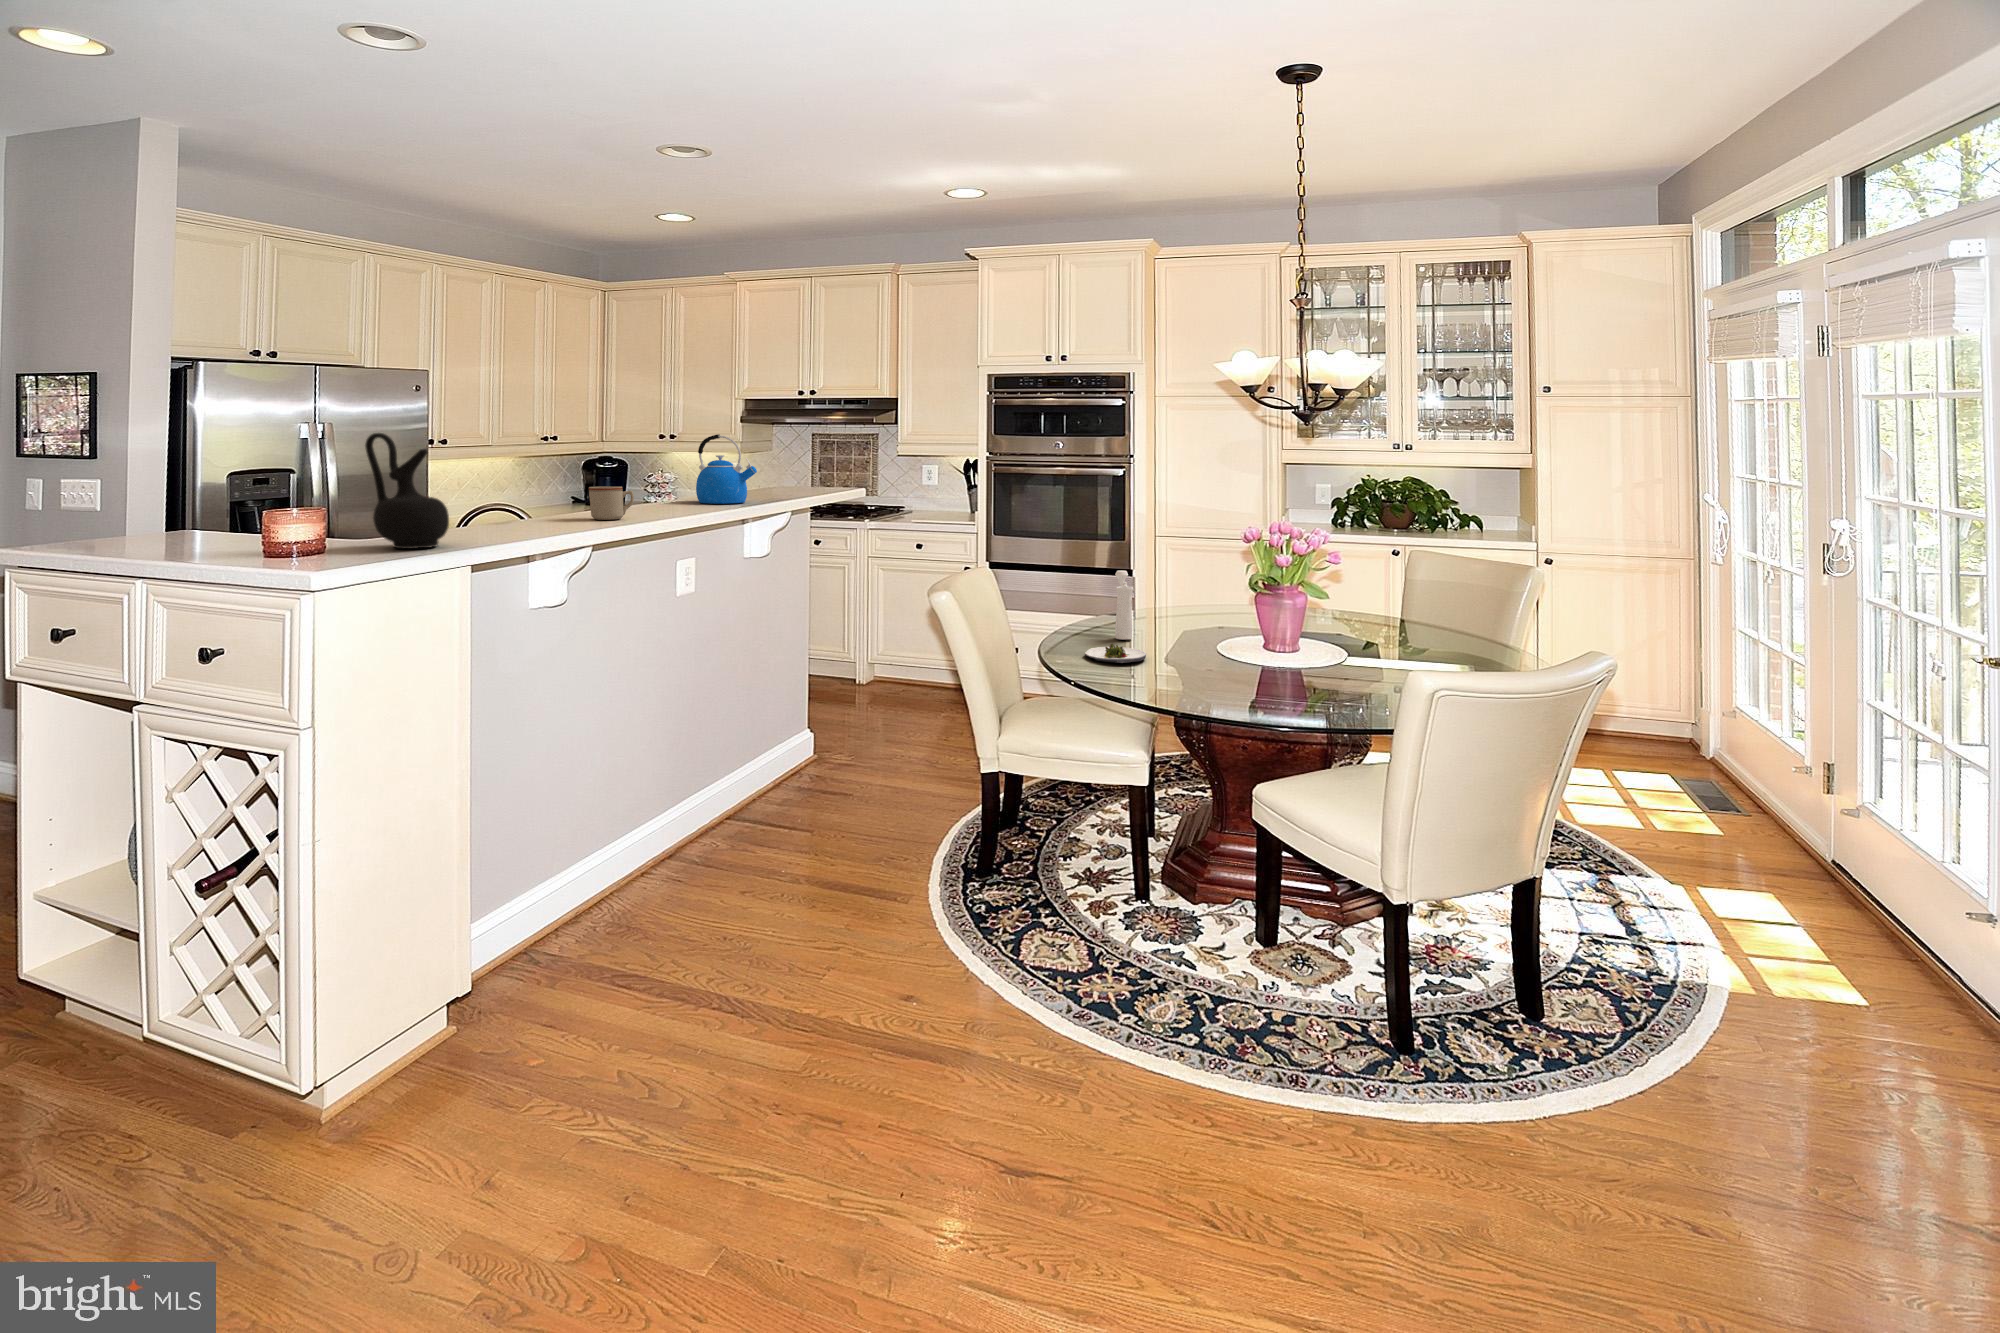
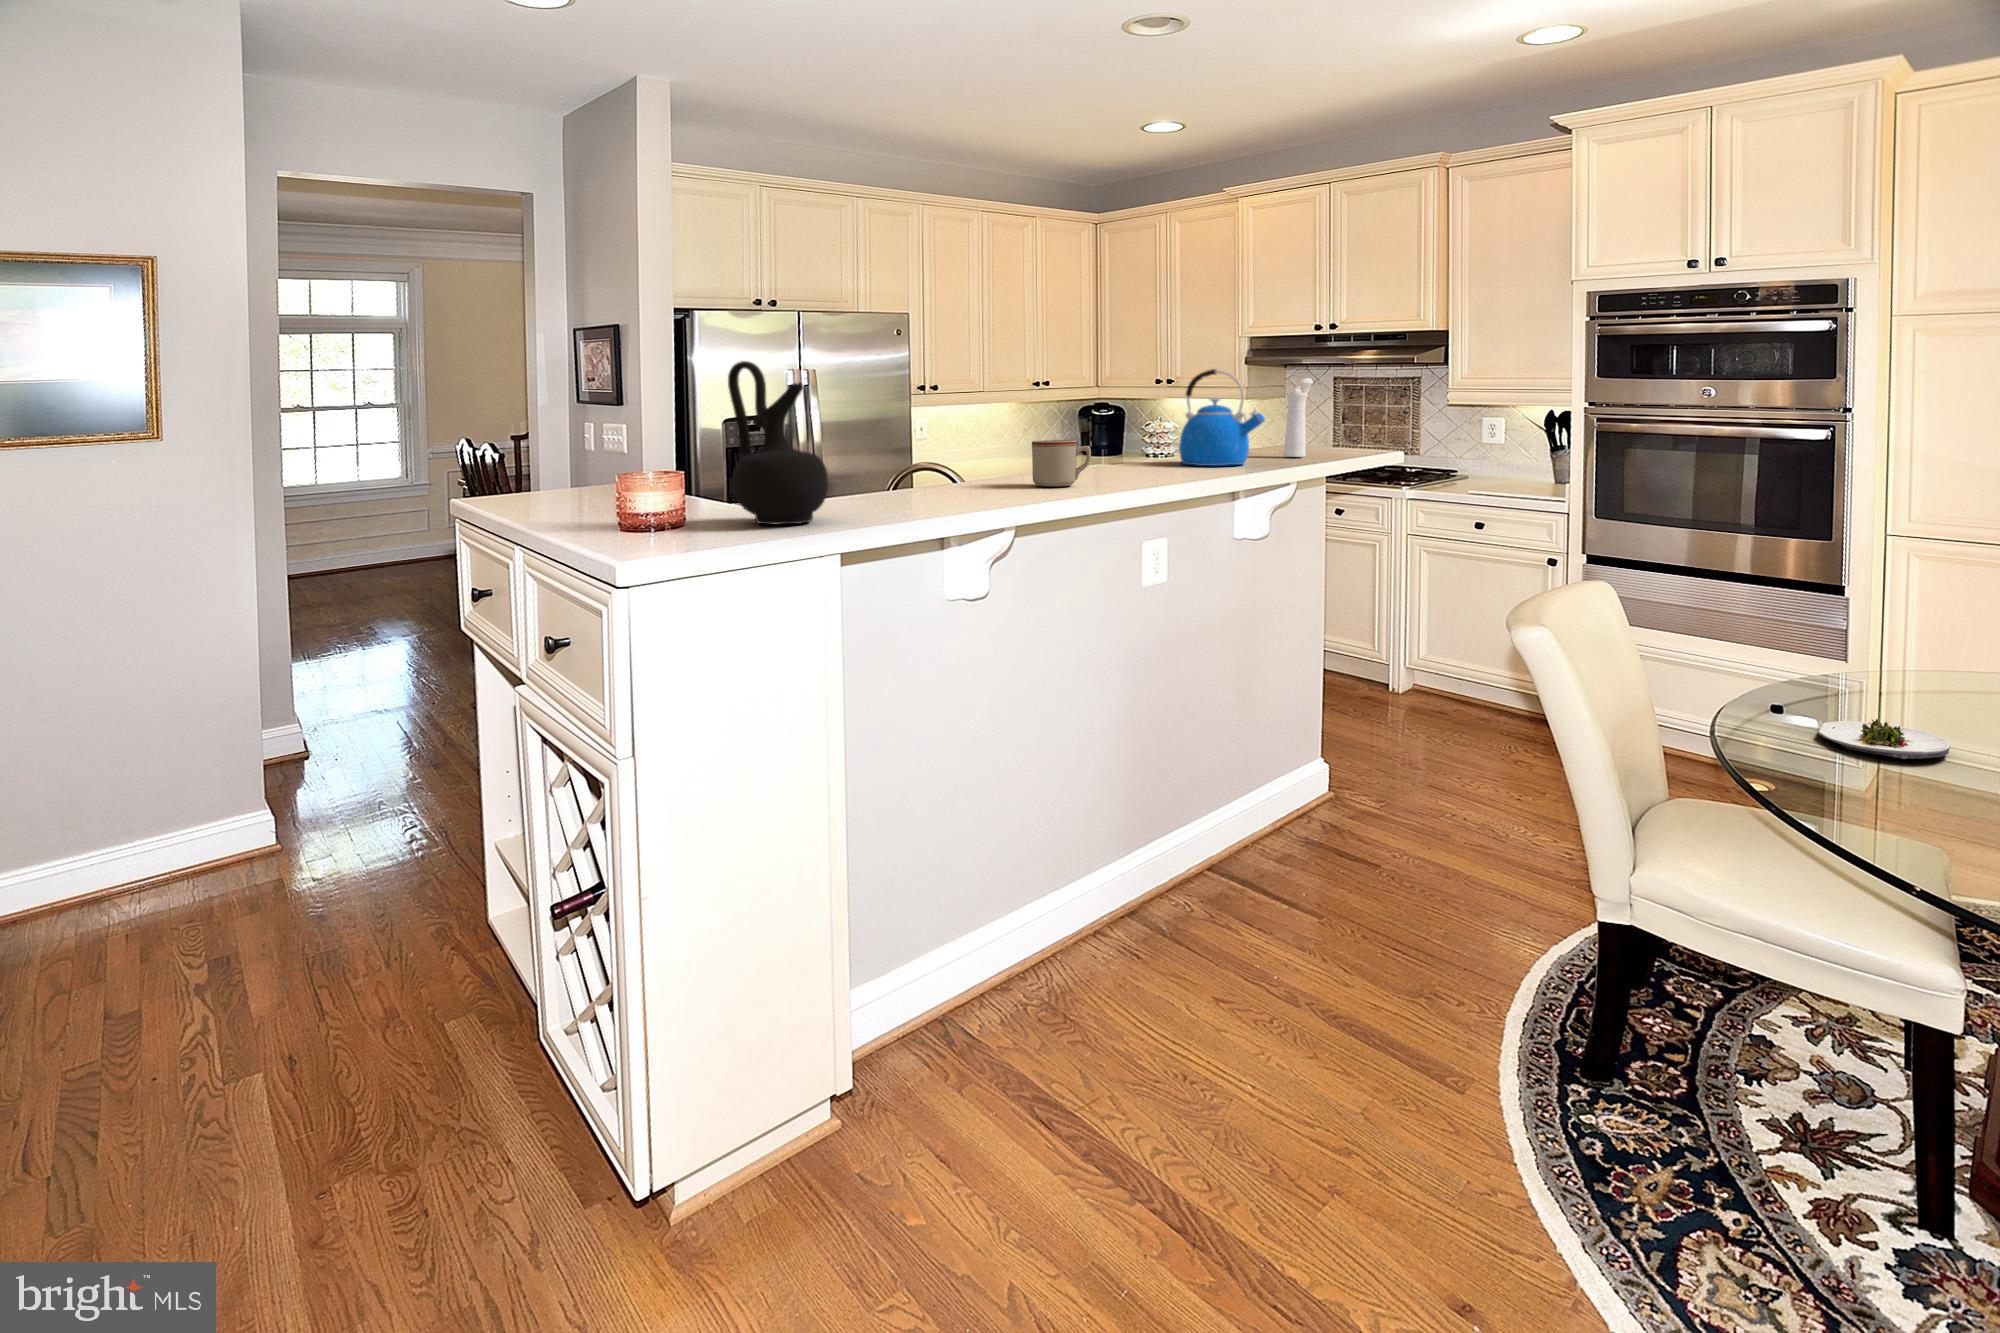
pepper mill: present [1115,570,1134,640] -> present [1284,378,1313,457]

